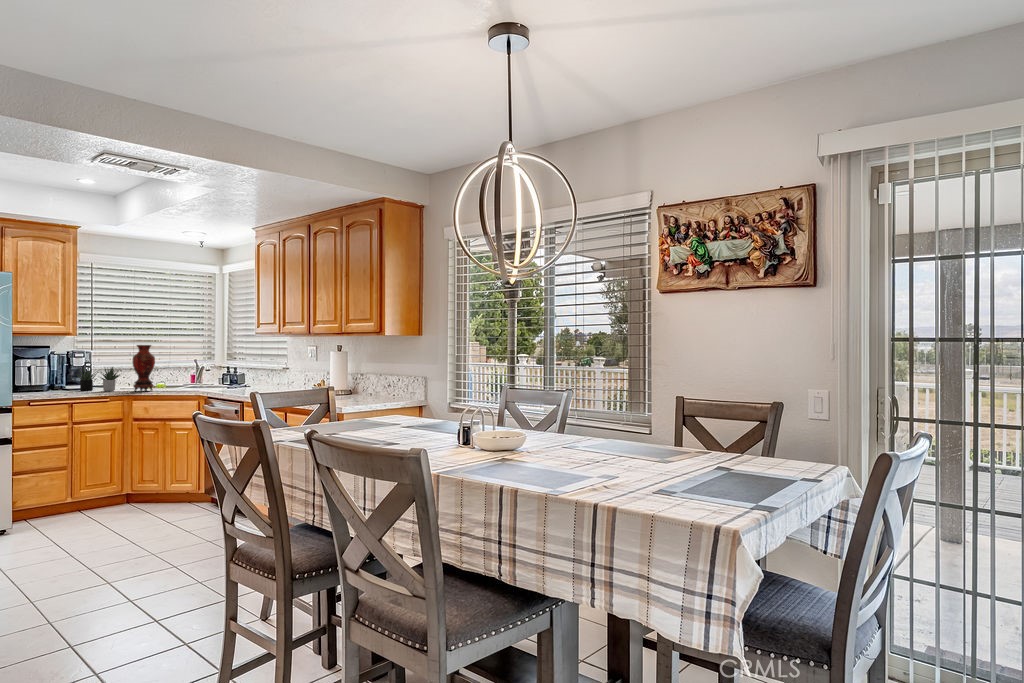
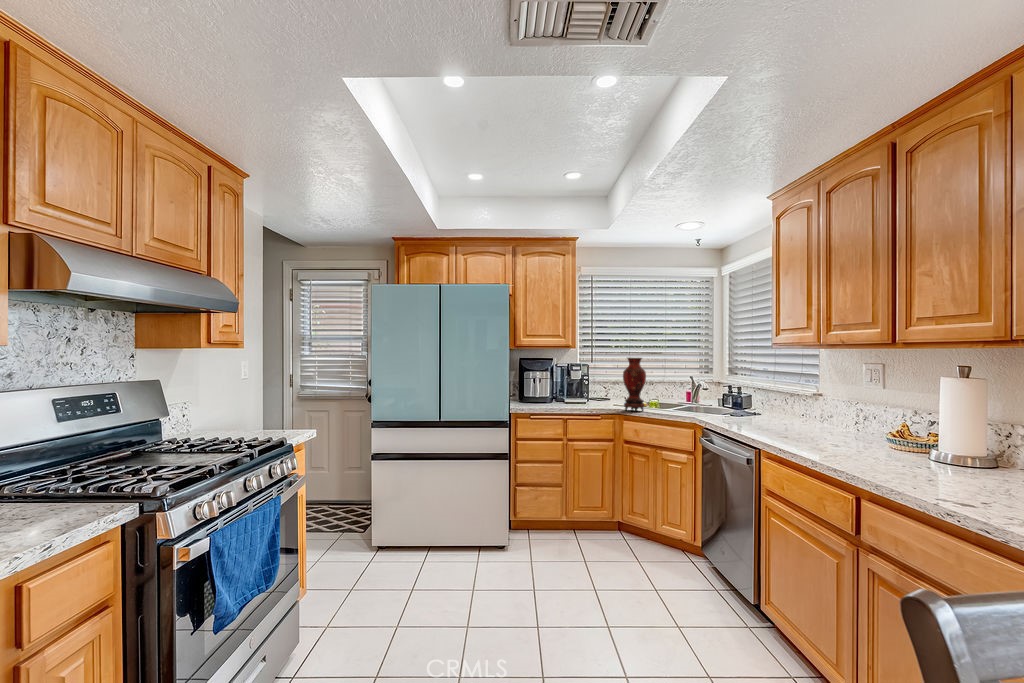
succulent plant: present [77,367,120,391] -> none [572,379,614,408]

